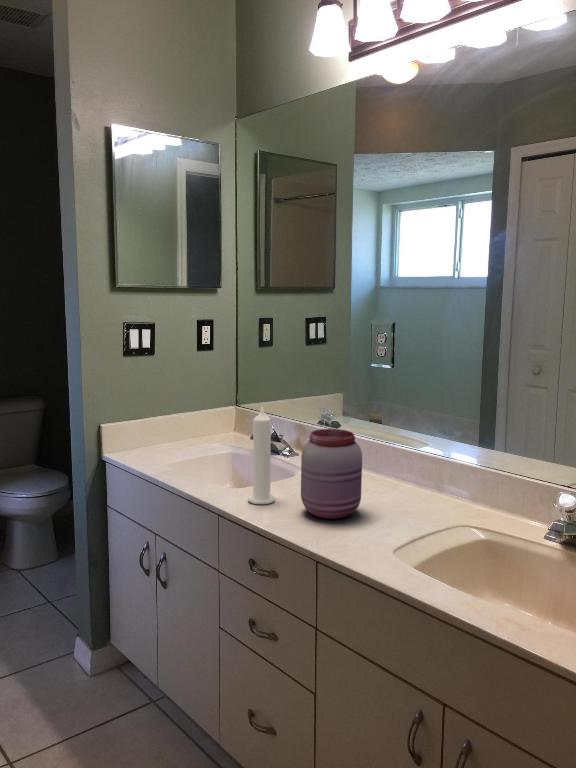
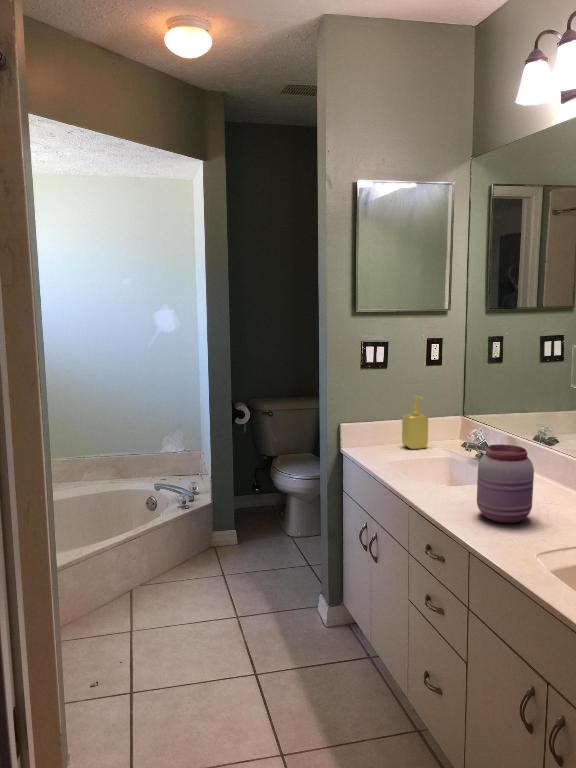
soap dispenser: none [175,386,205,448] -> present [402,395,428,449]
candle: present [248,406,275,504] -> none [437,420,461,503]

